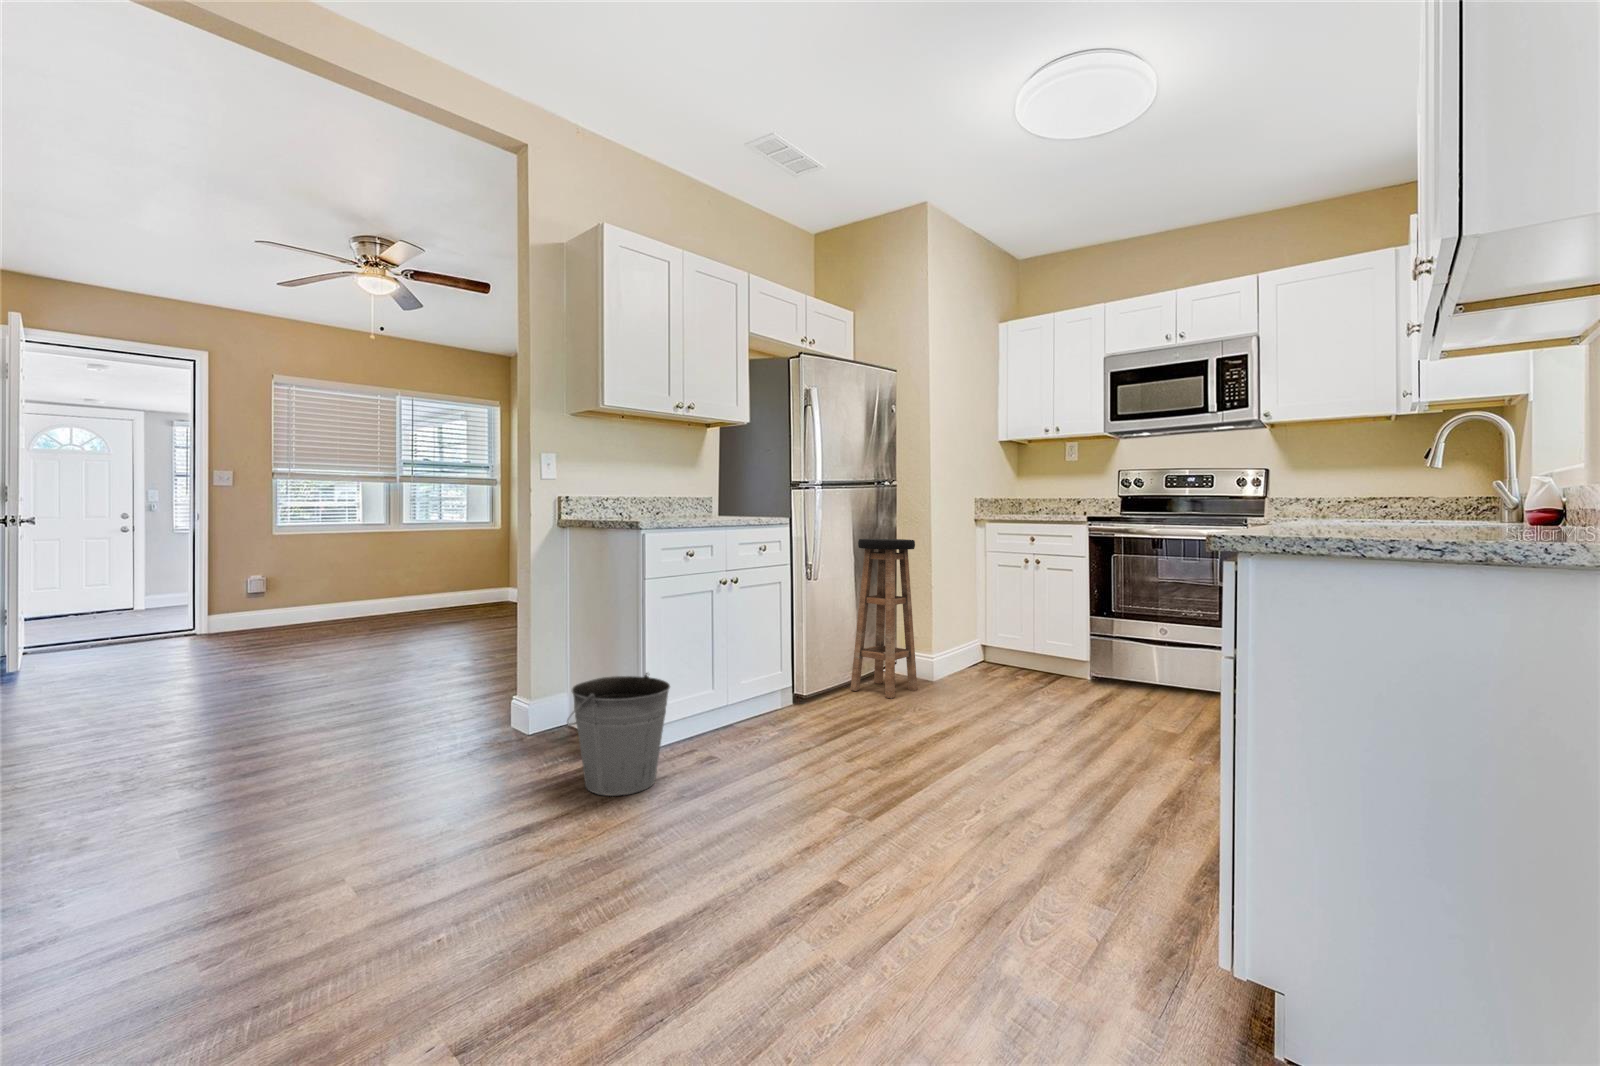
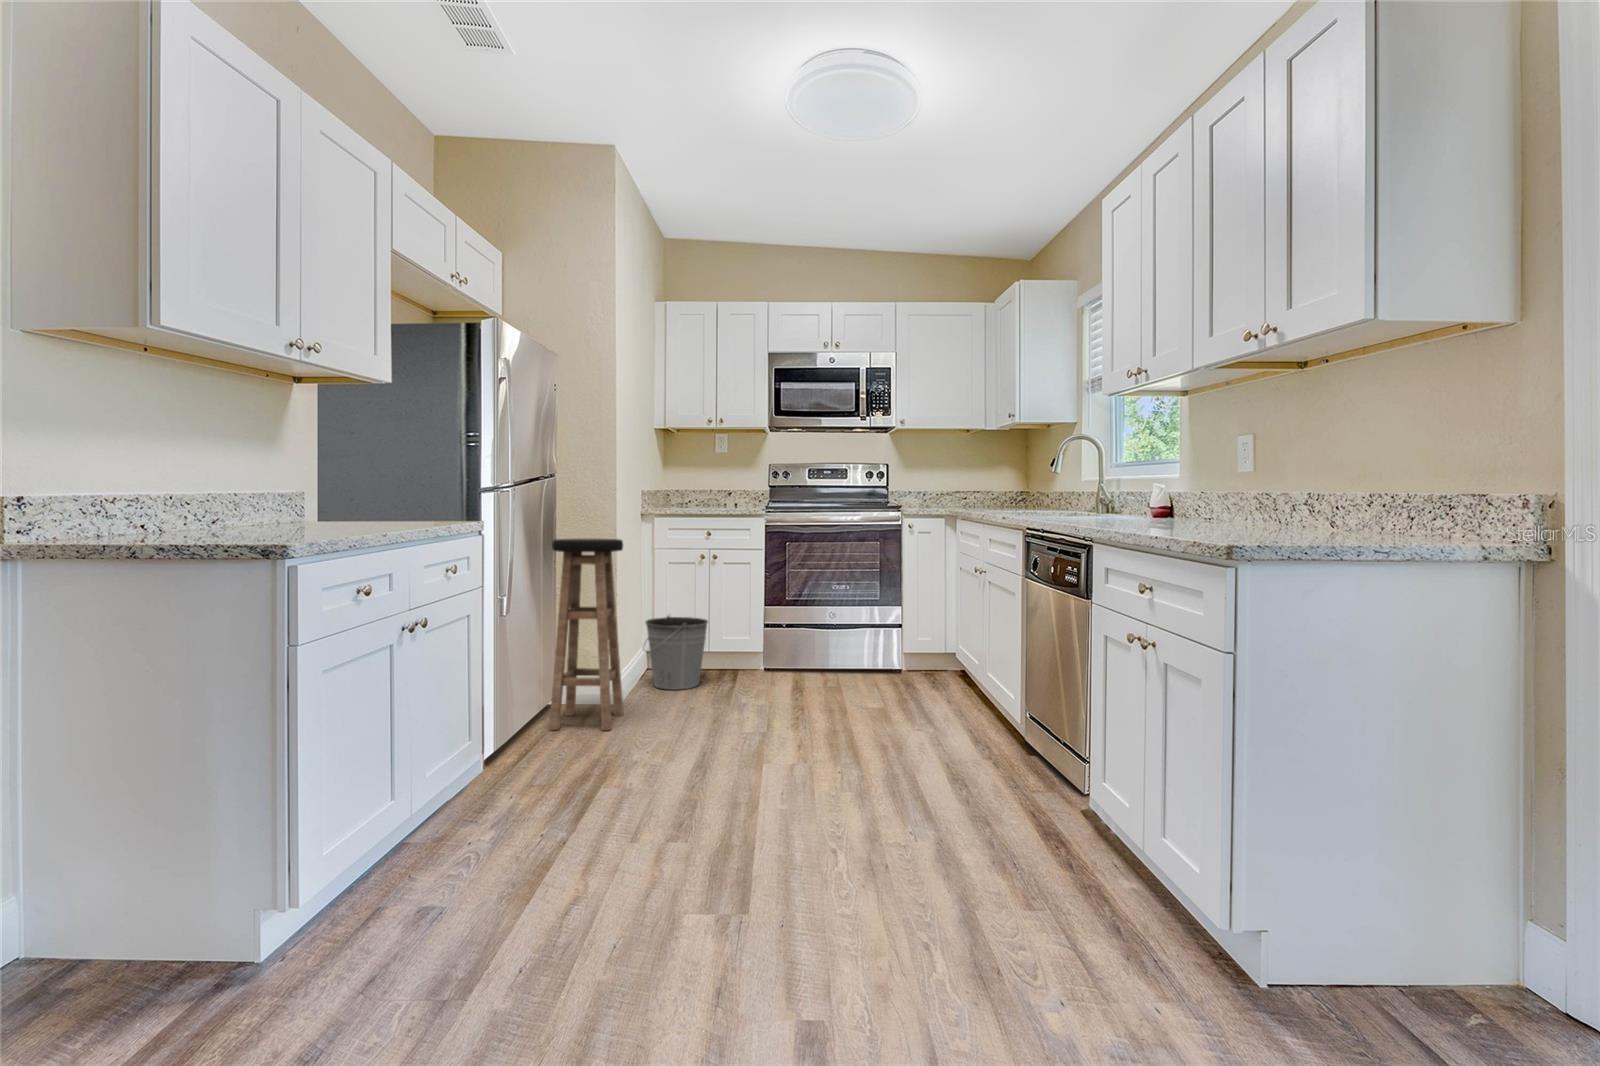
bucket: present [567,673,670,796] -> present [645,616,708,690]

